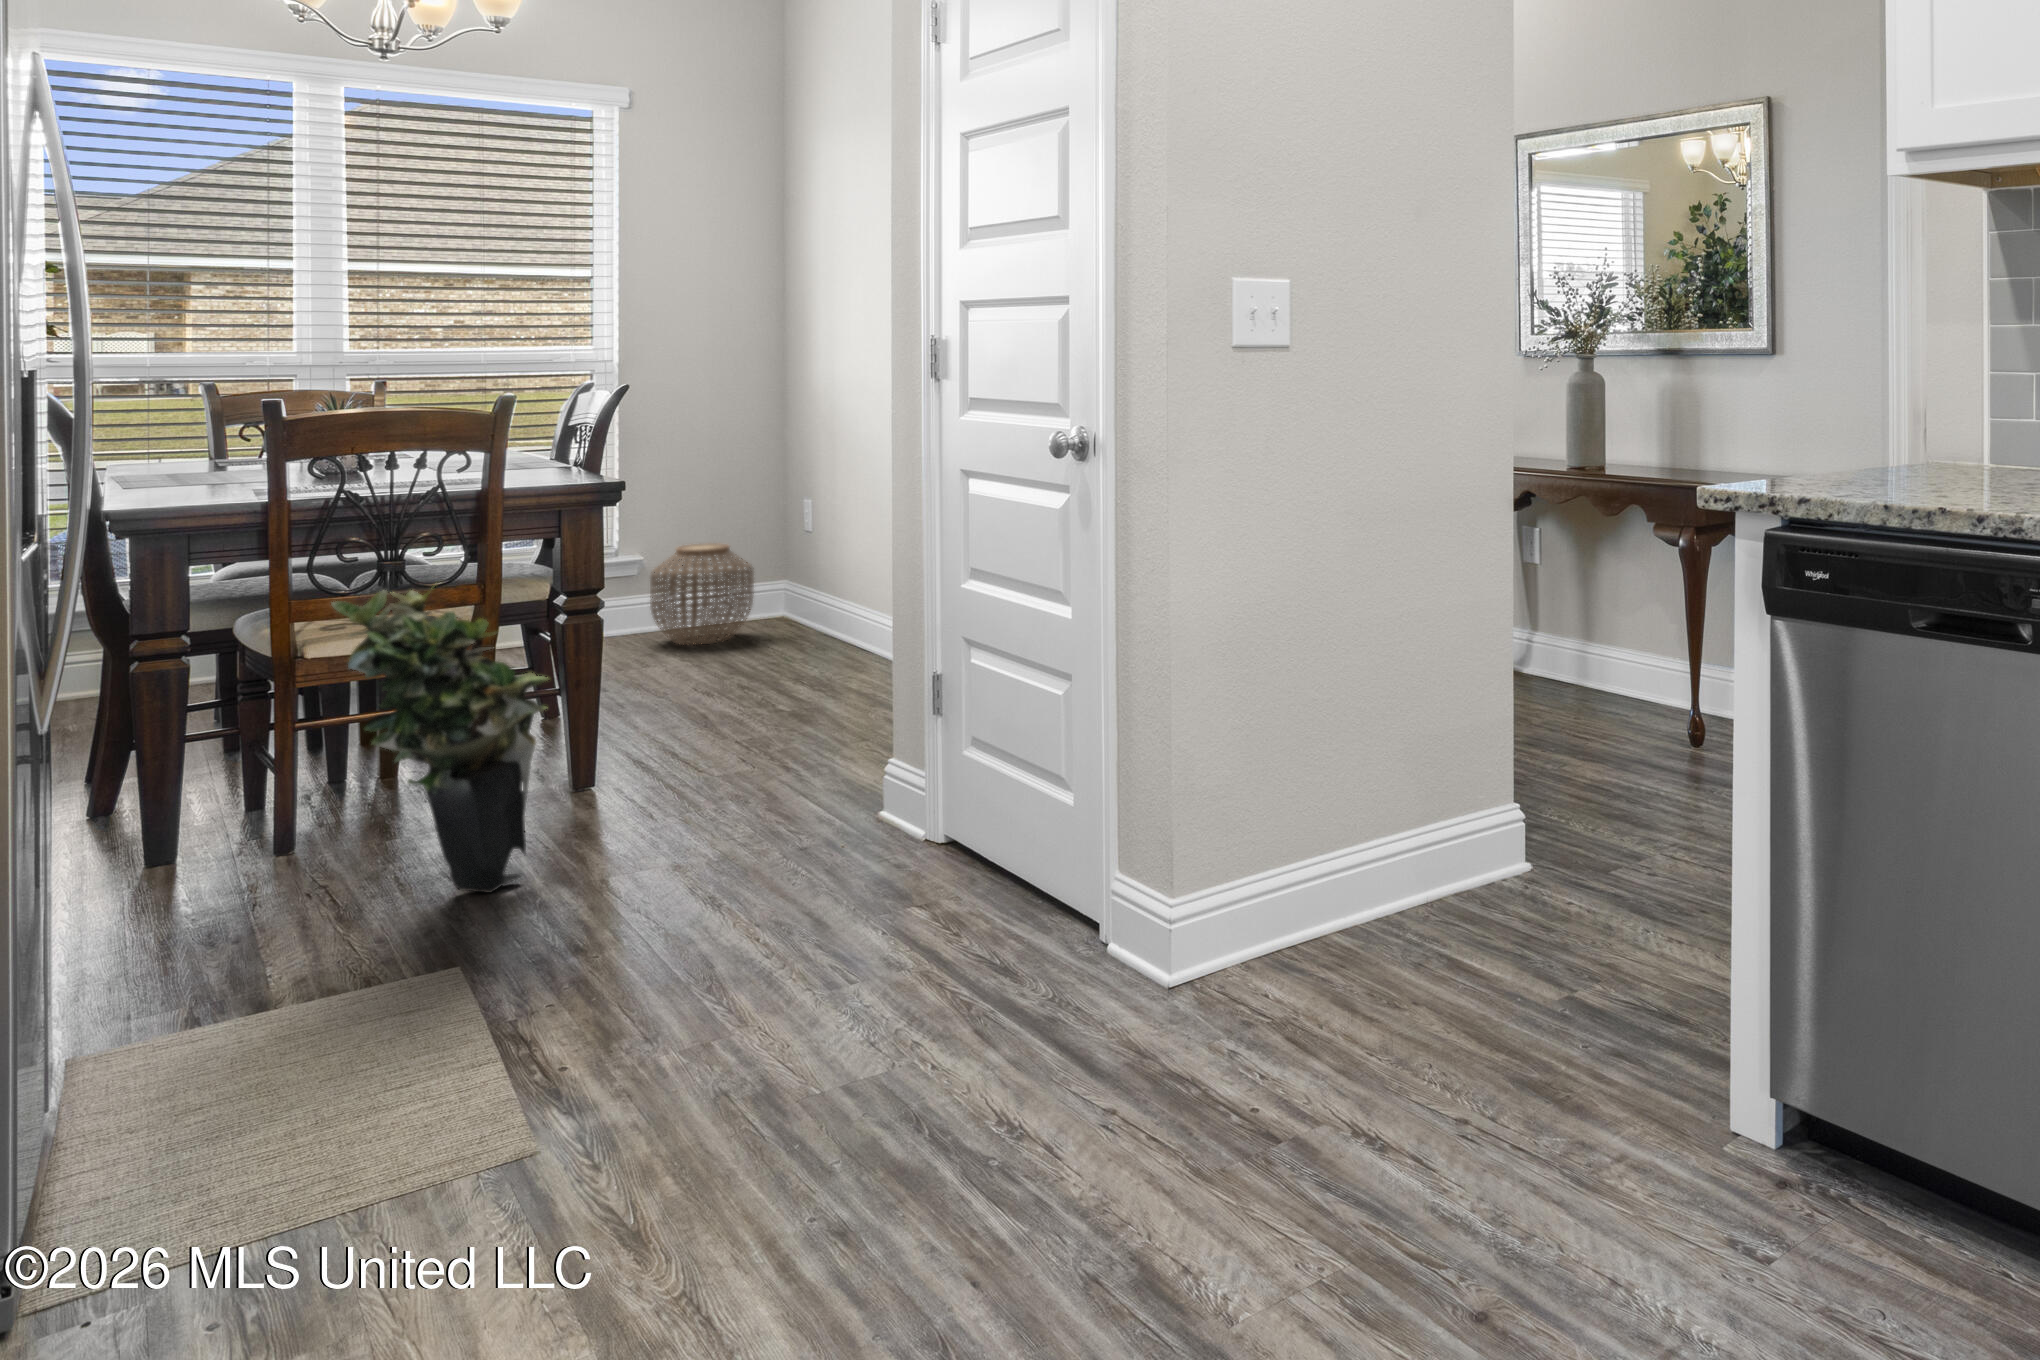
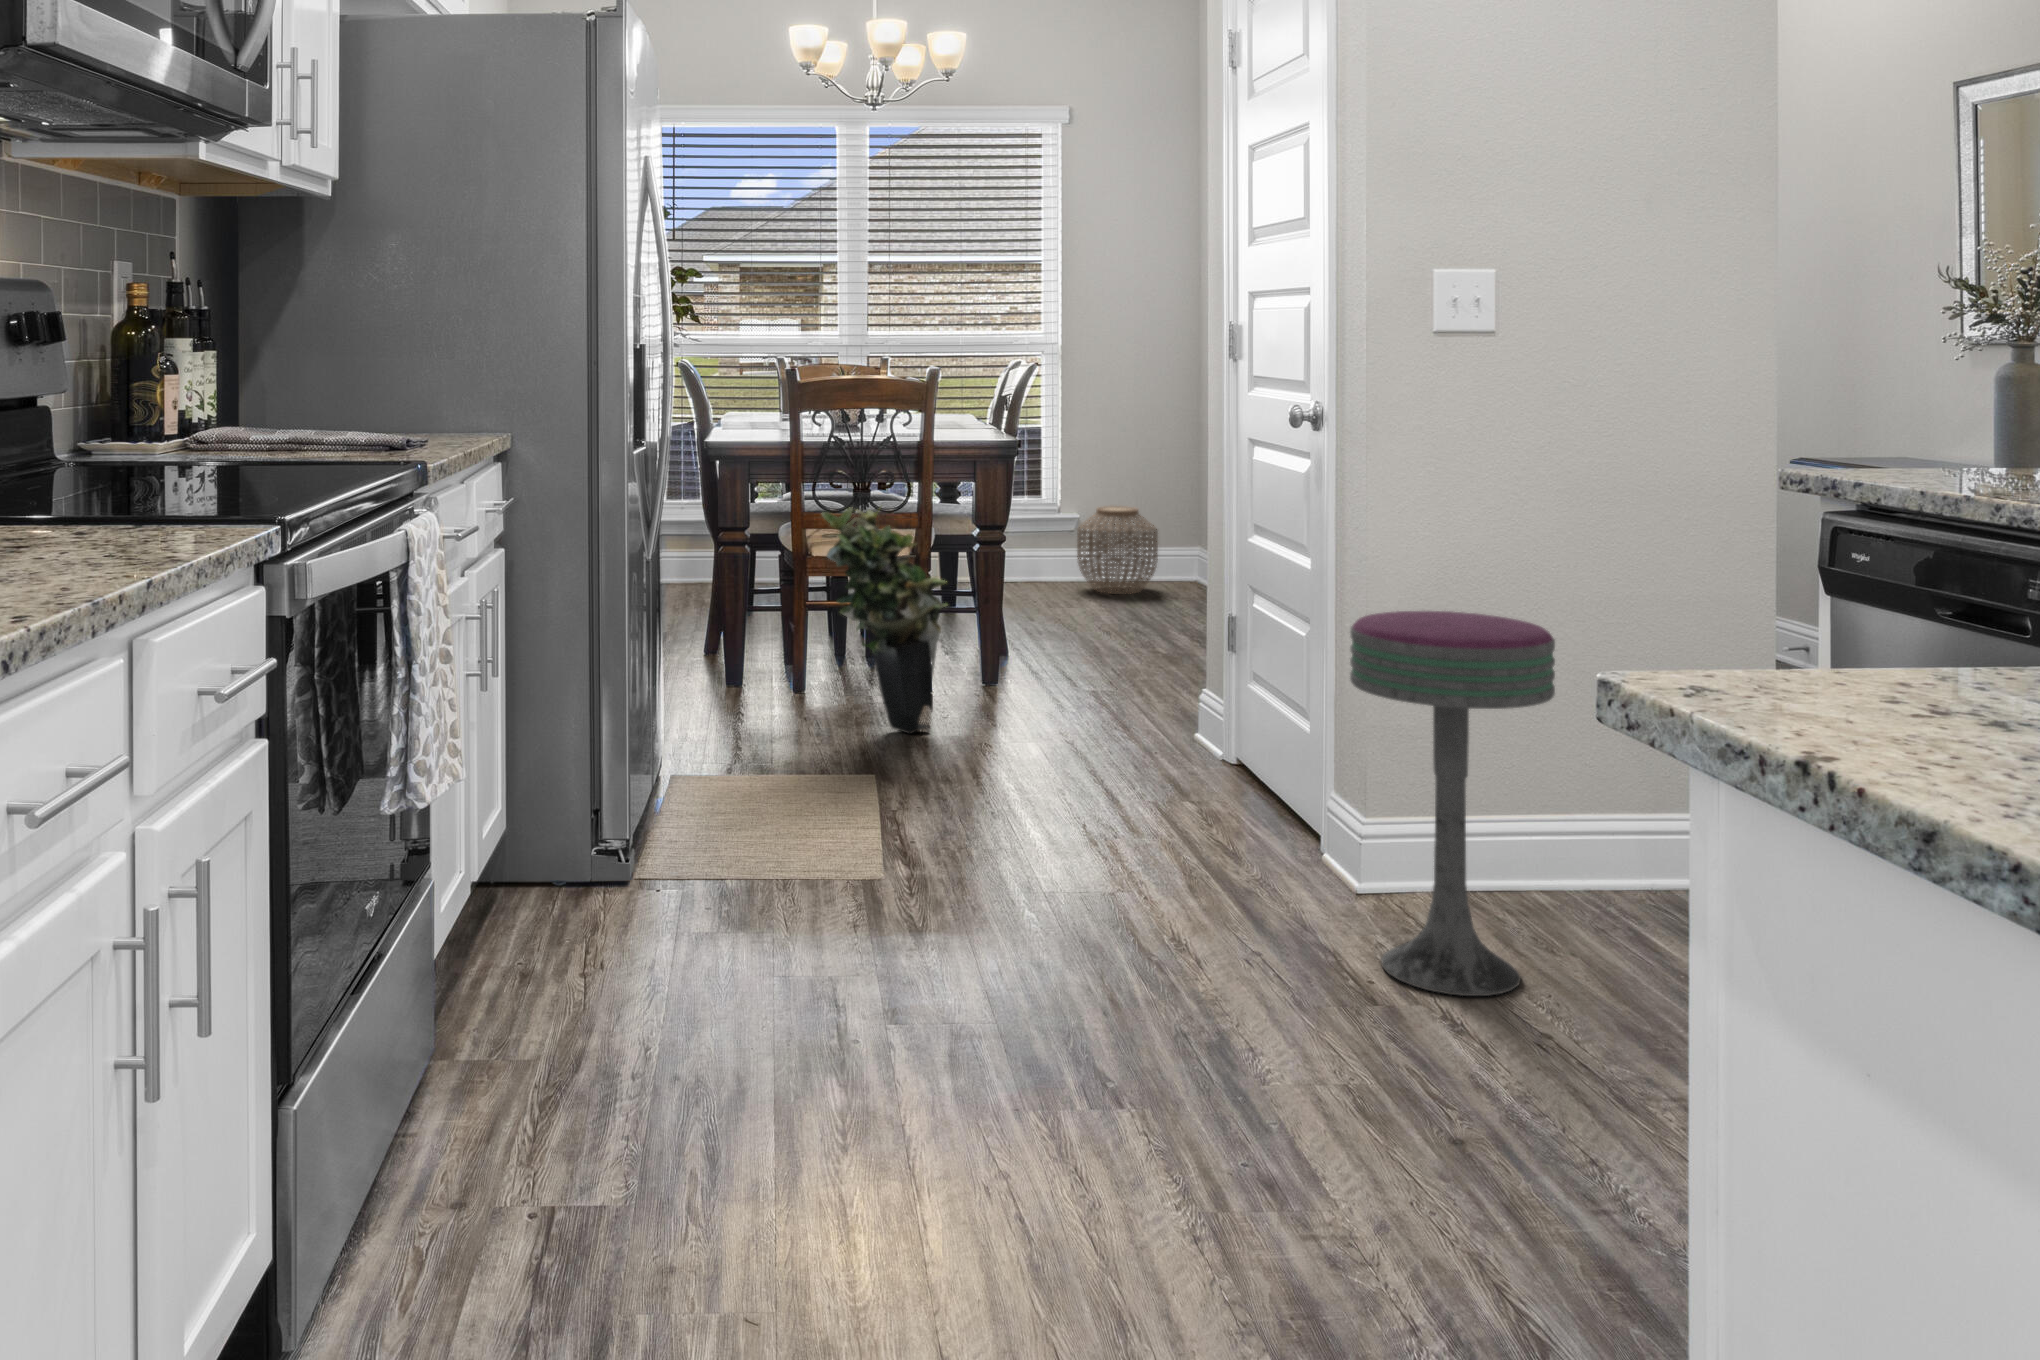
bar stool: none [1215,663,1427,1098] -> present [1350,611,1555,996]

